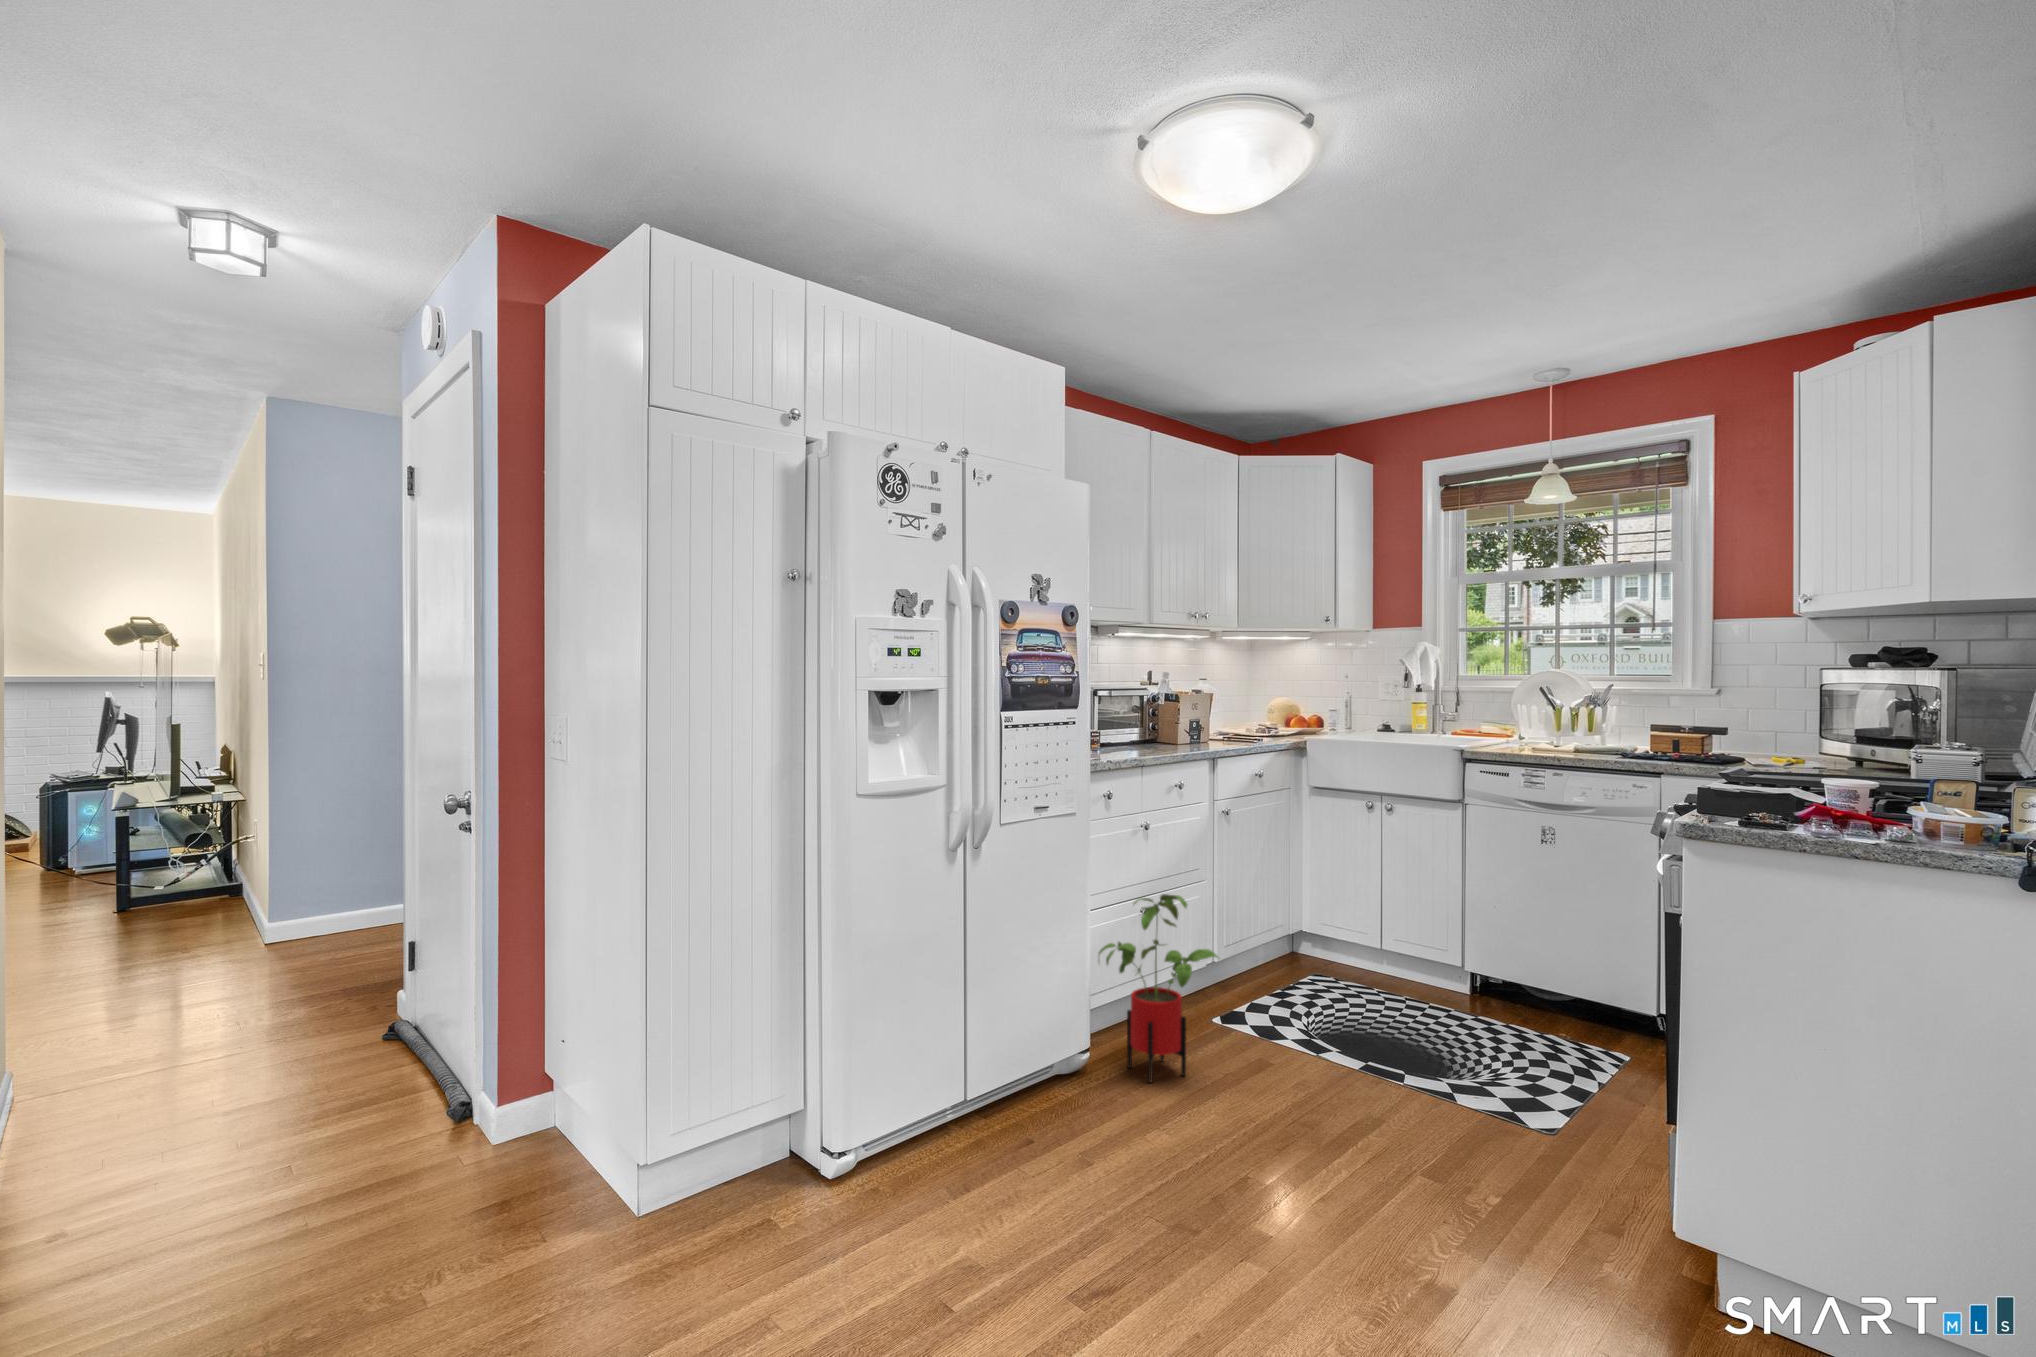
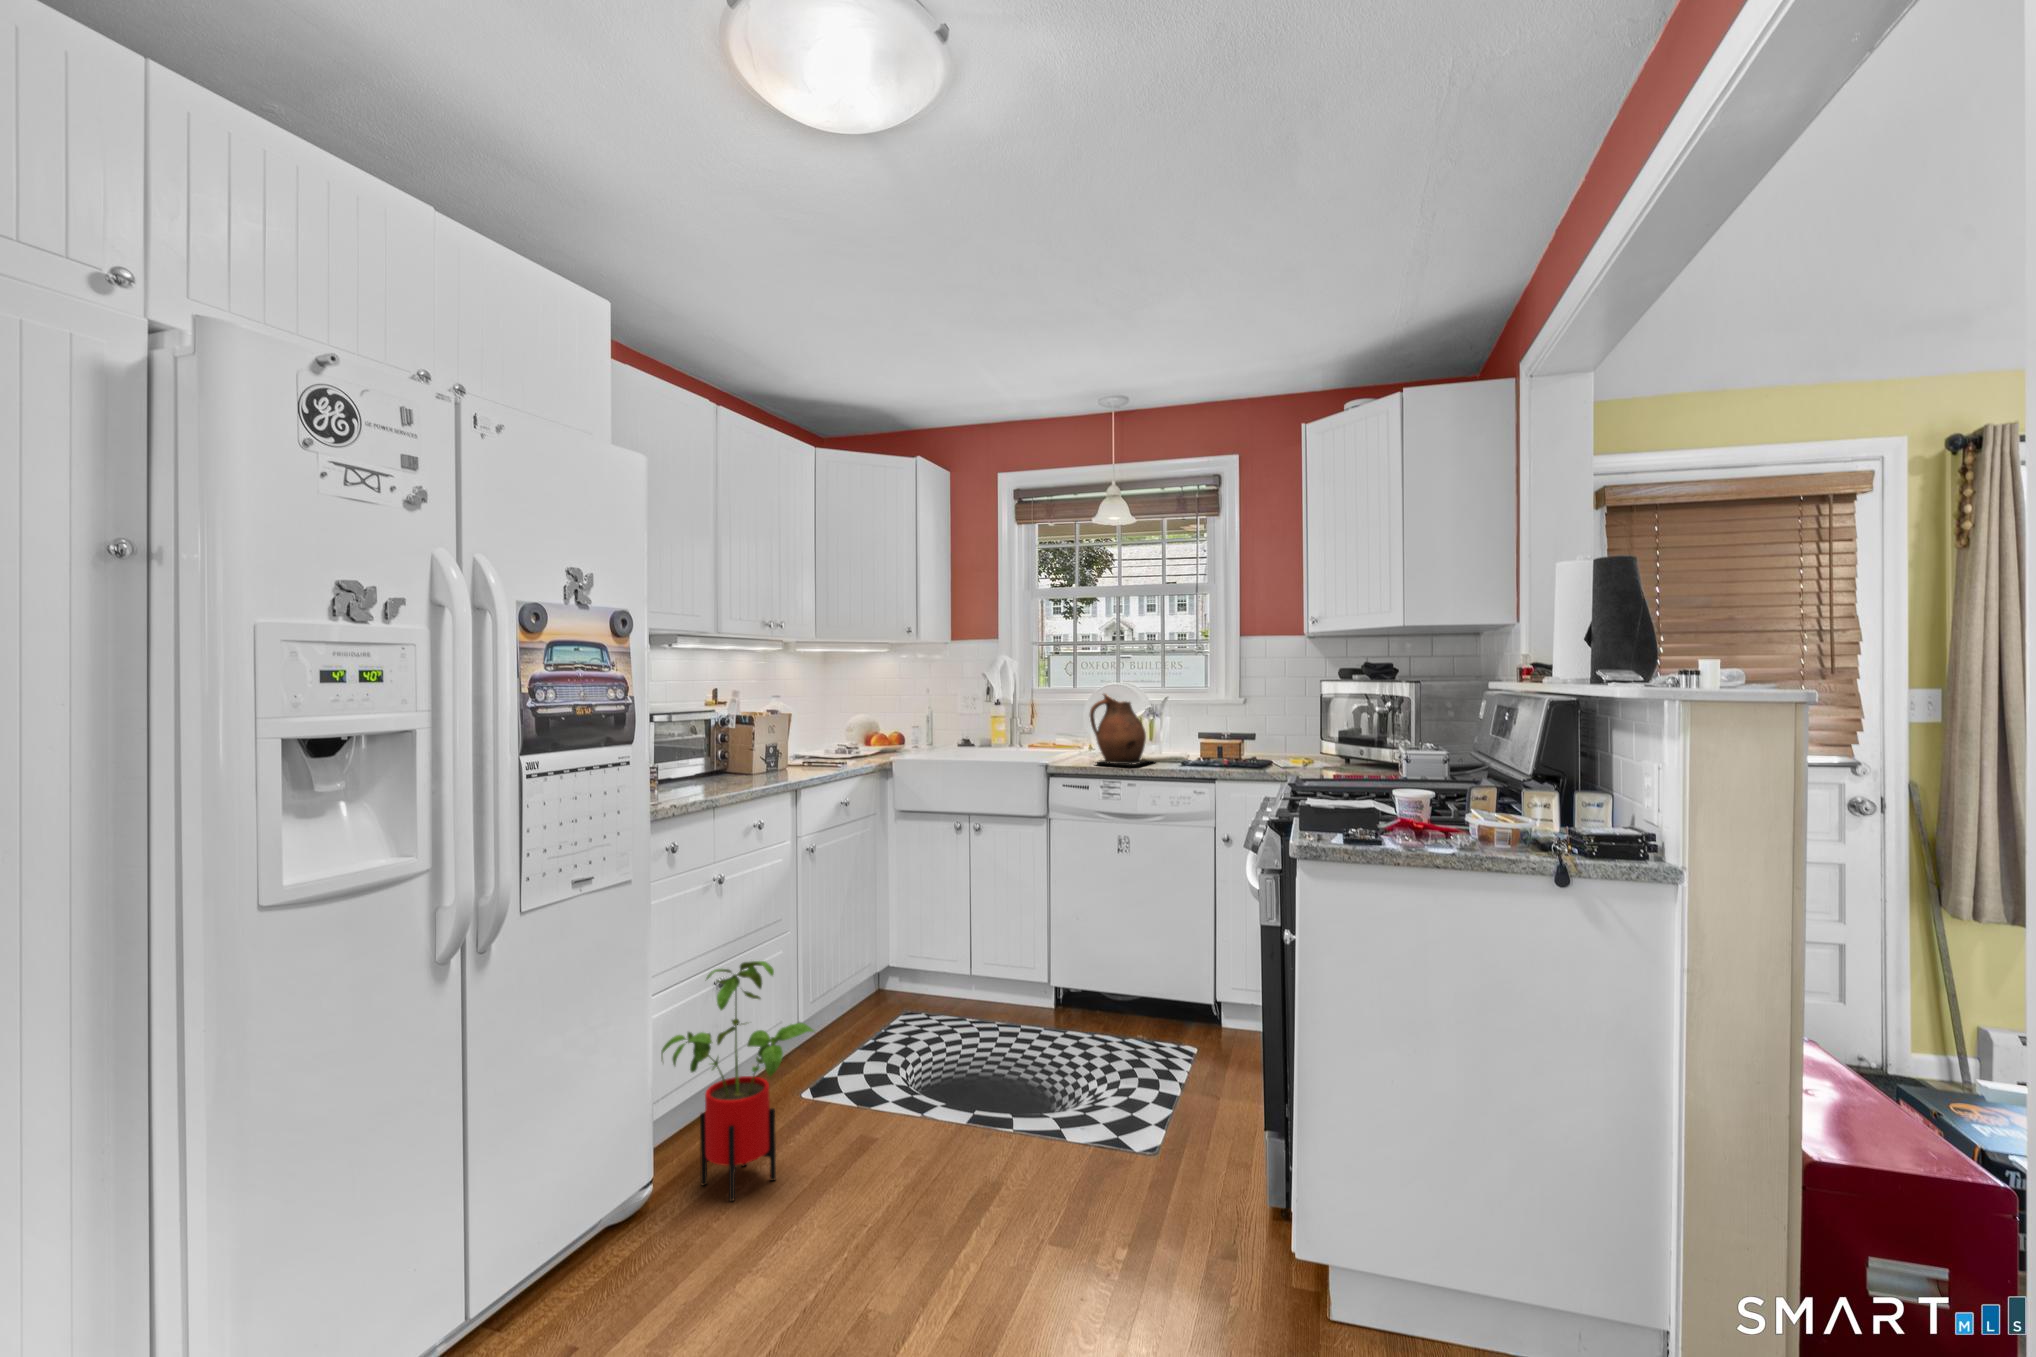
ceramic pitcher: none [1512,681,1591,755] -> present [1090,694,1152,765]

